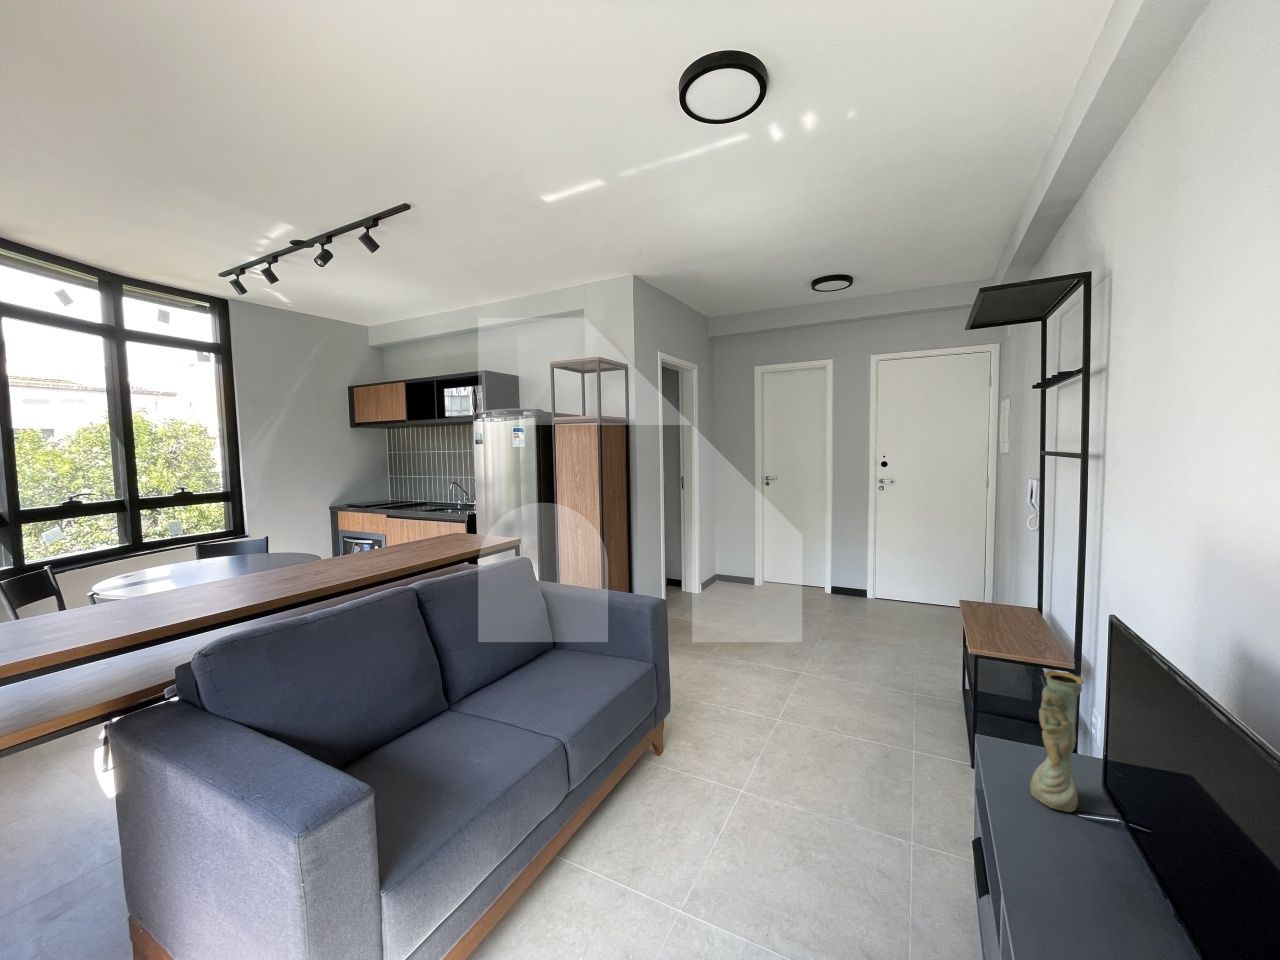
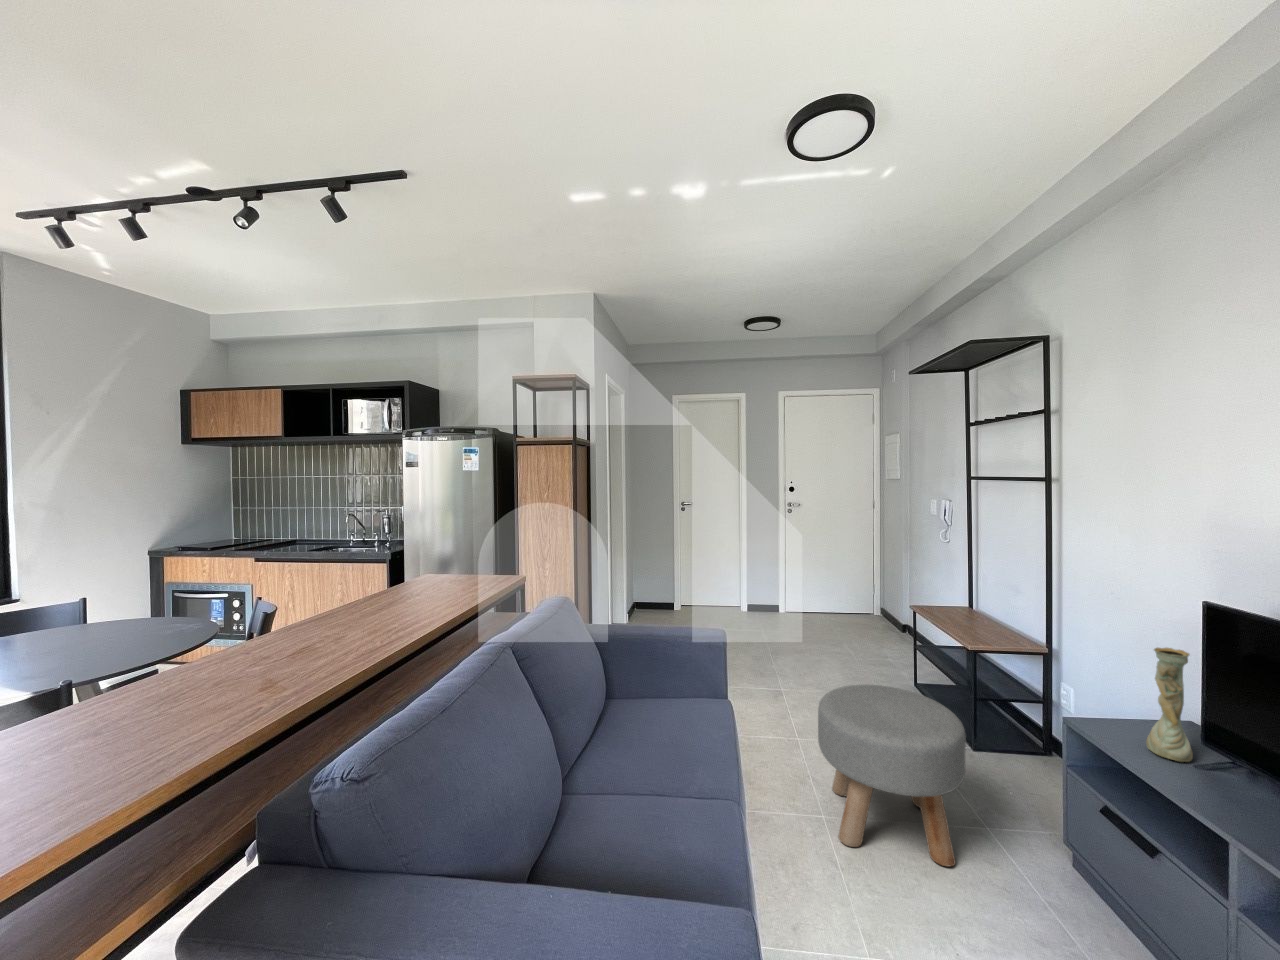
ottoman: none [732,673,877,868] -> present [818,685,966,866]

